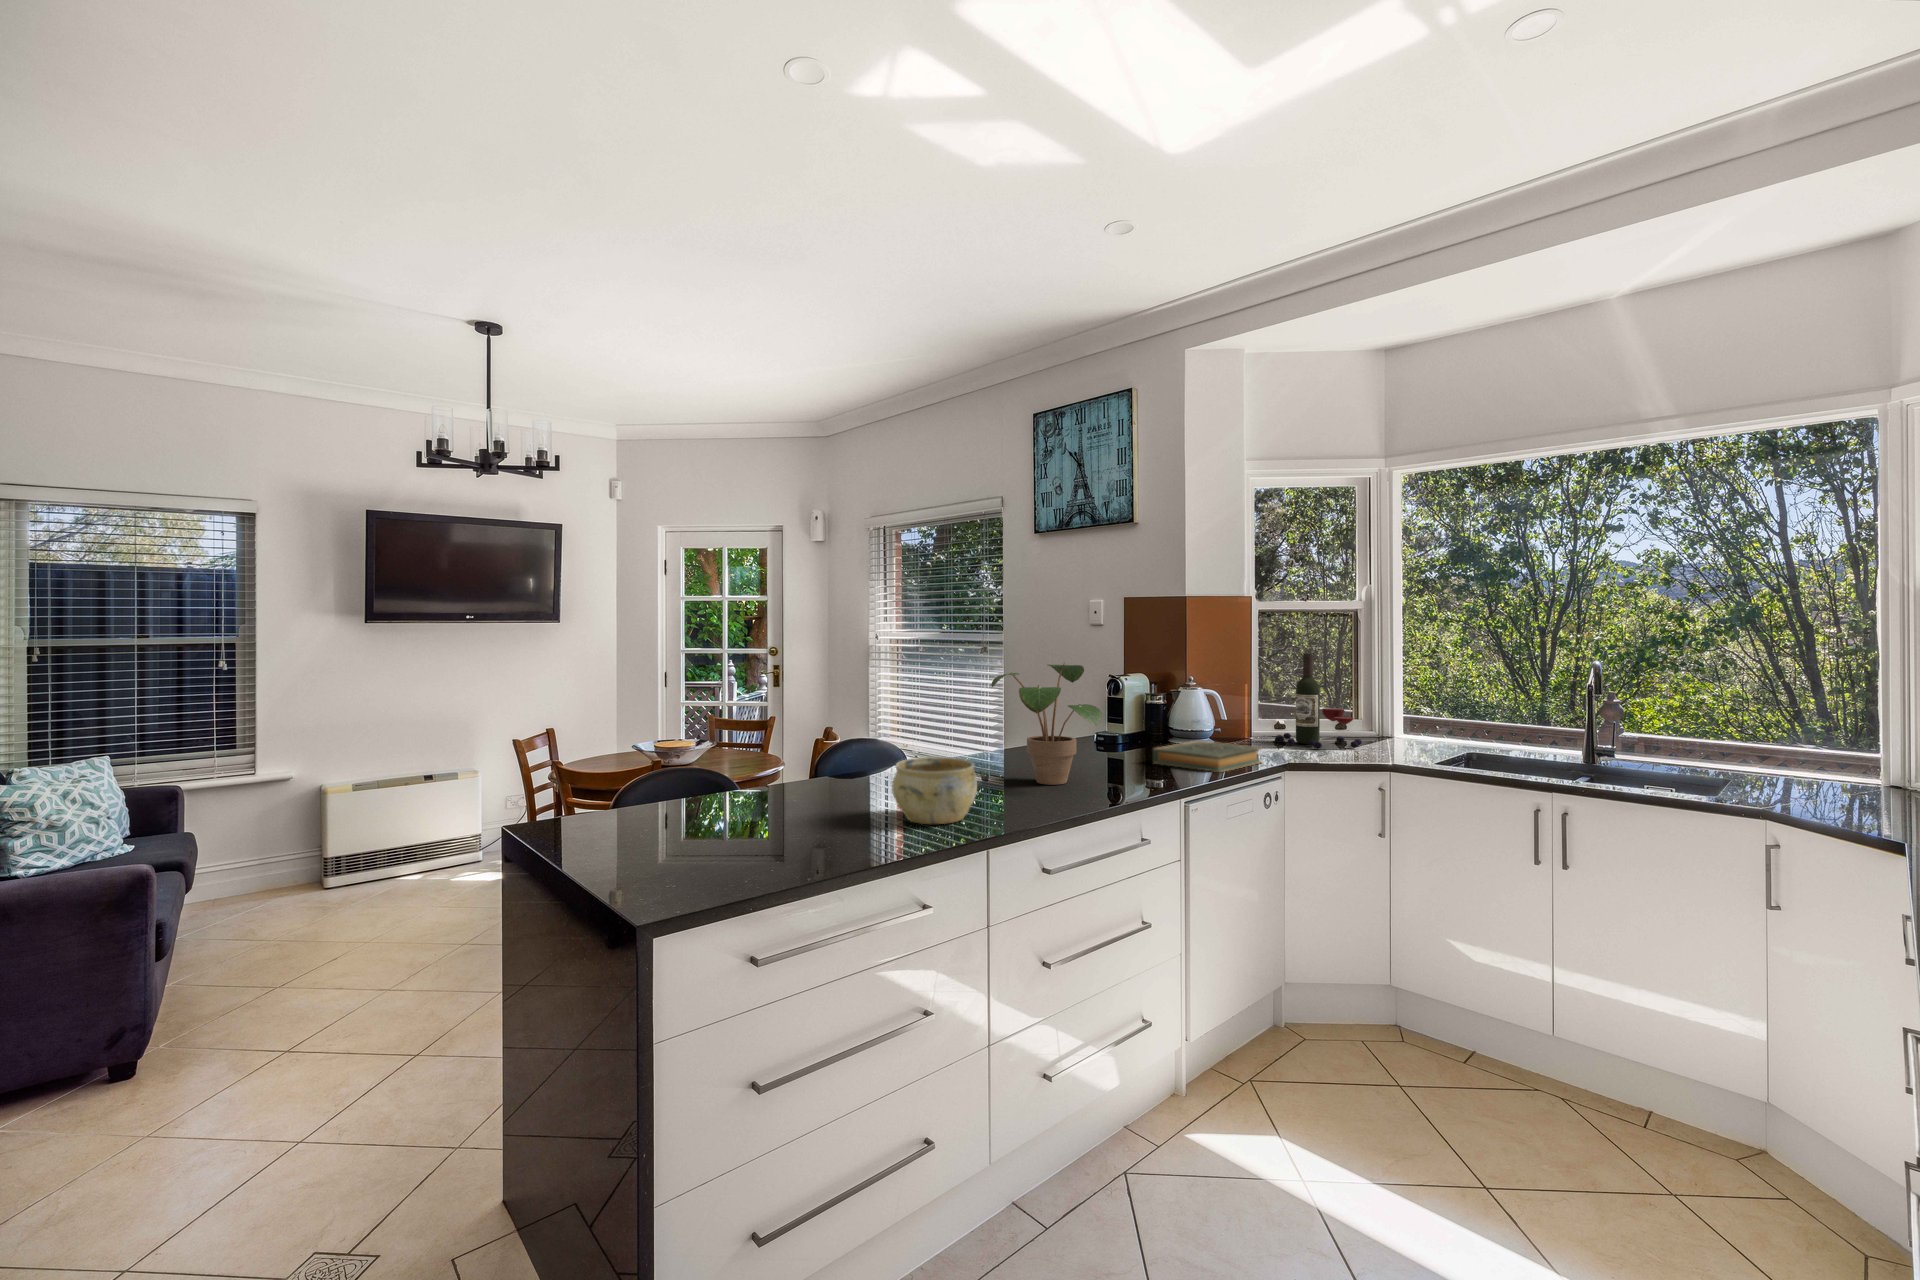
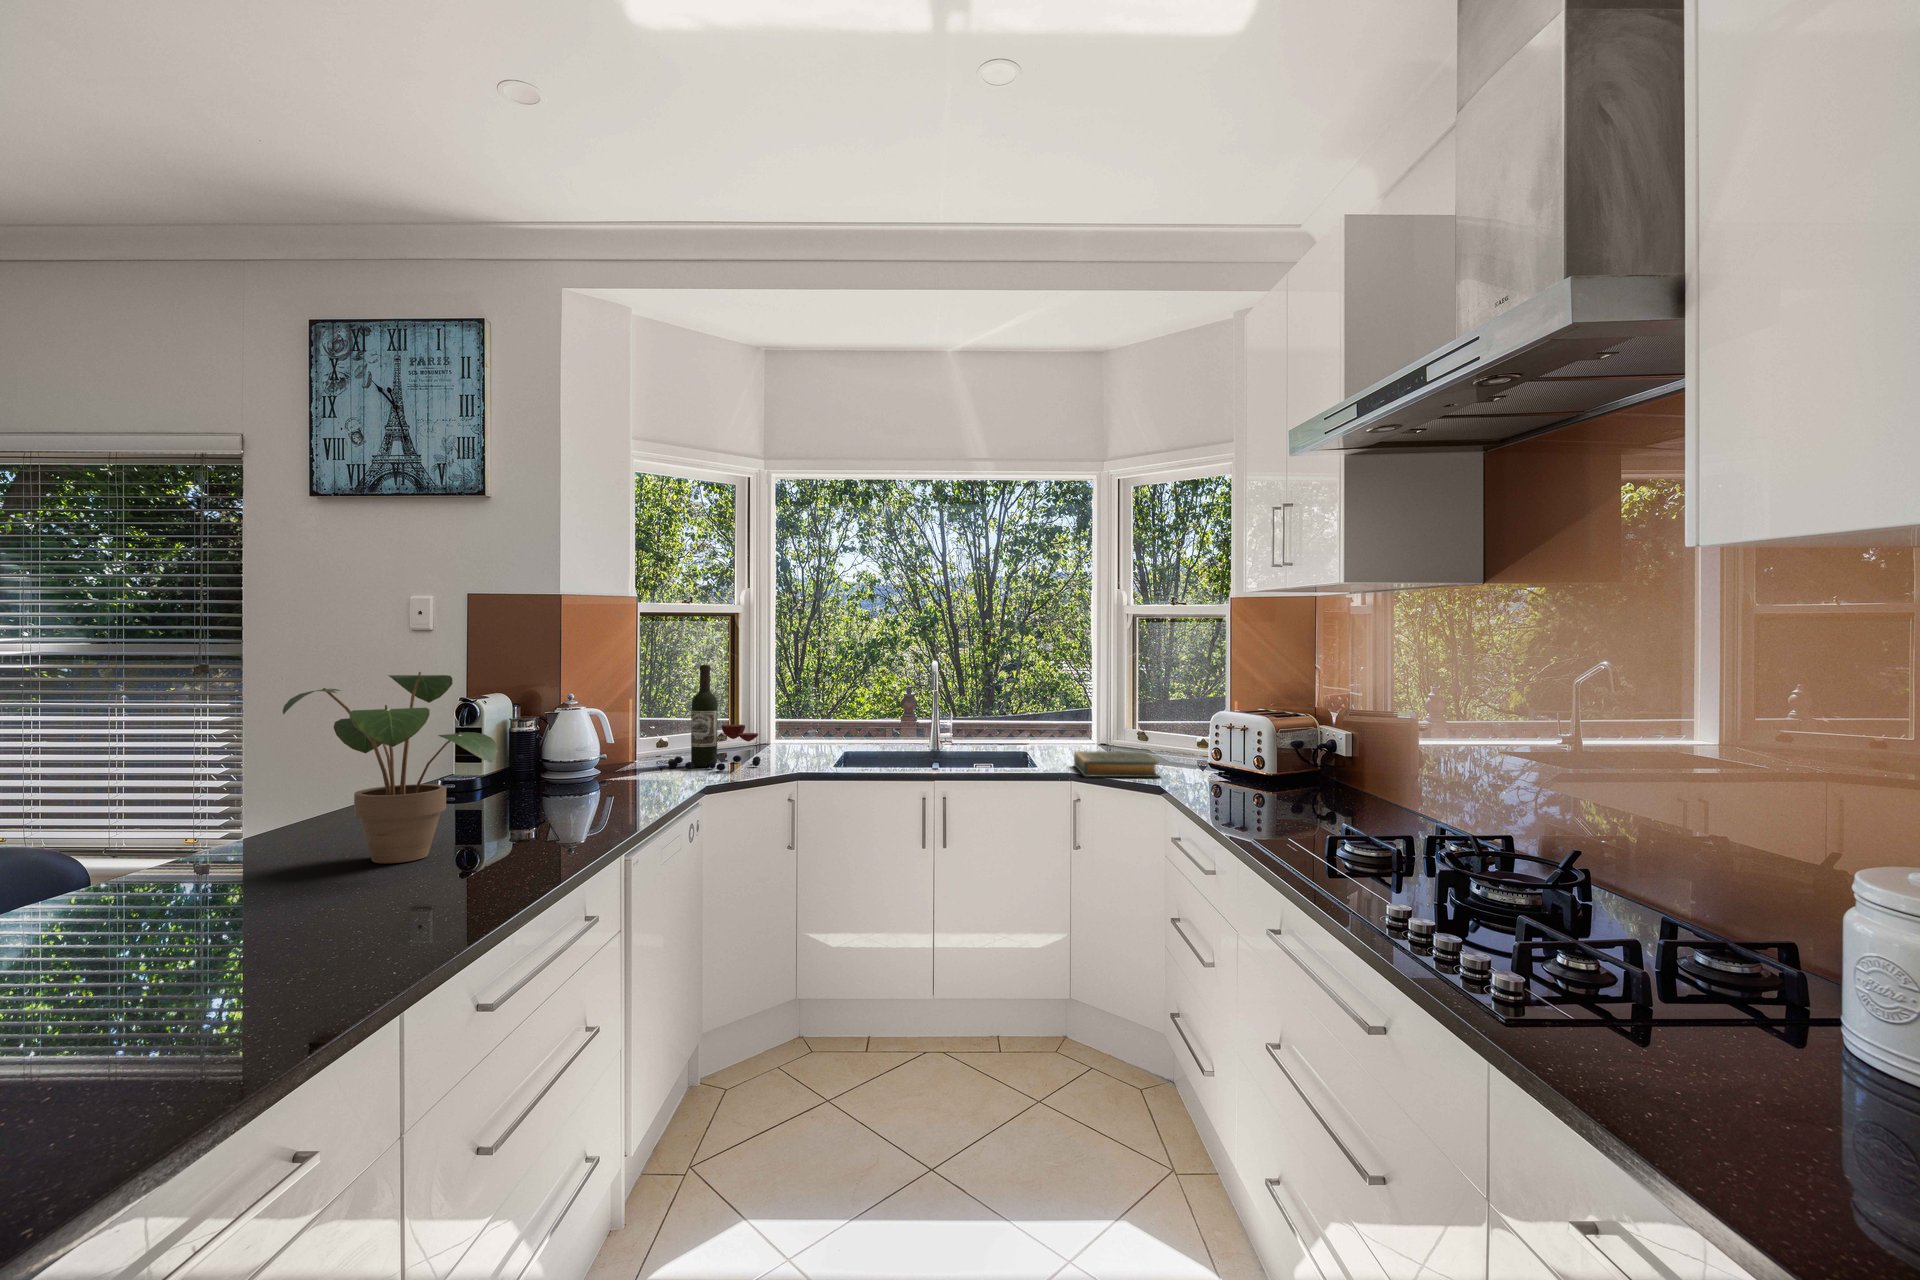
hardback book: present [1153,740,1262,772] -> present [1074,751,1160,777]
ceramic bowl: present [892,757,977,824] -> none [68,842,292,988]

